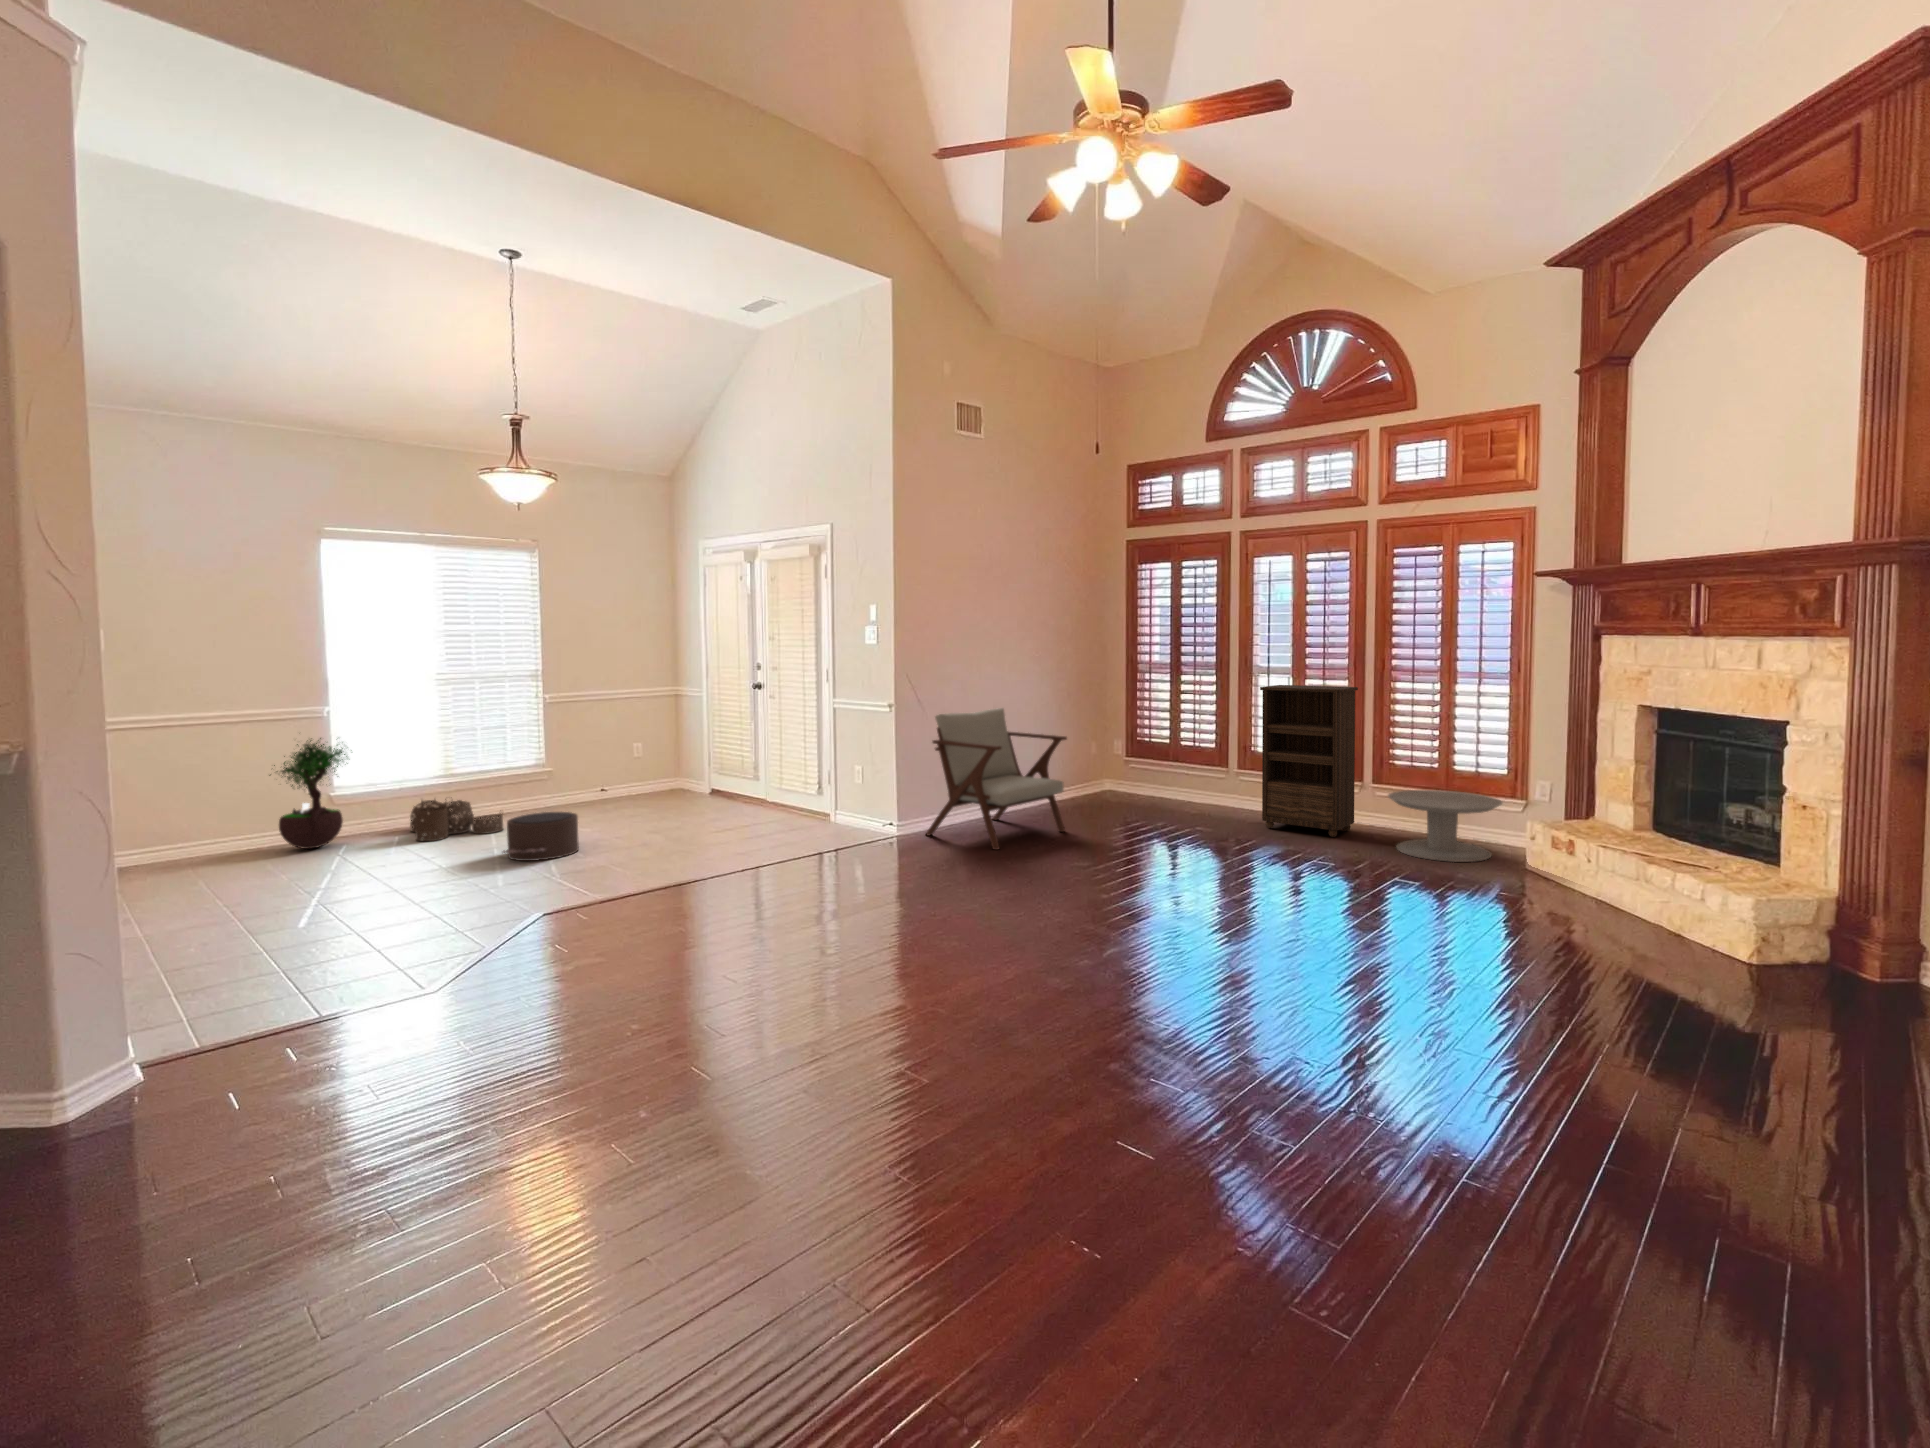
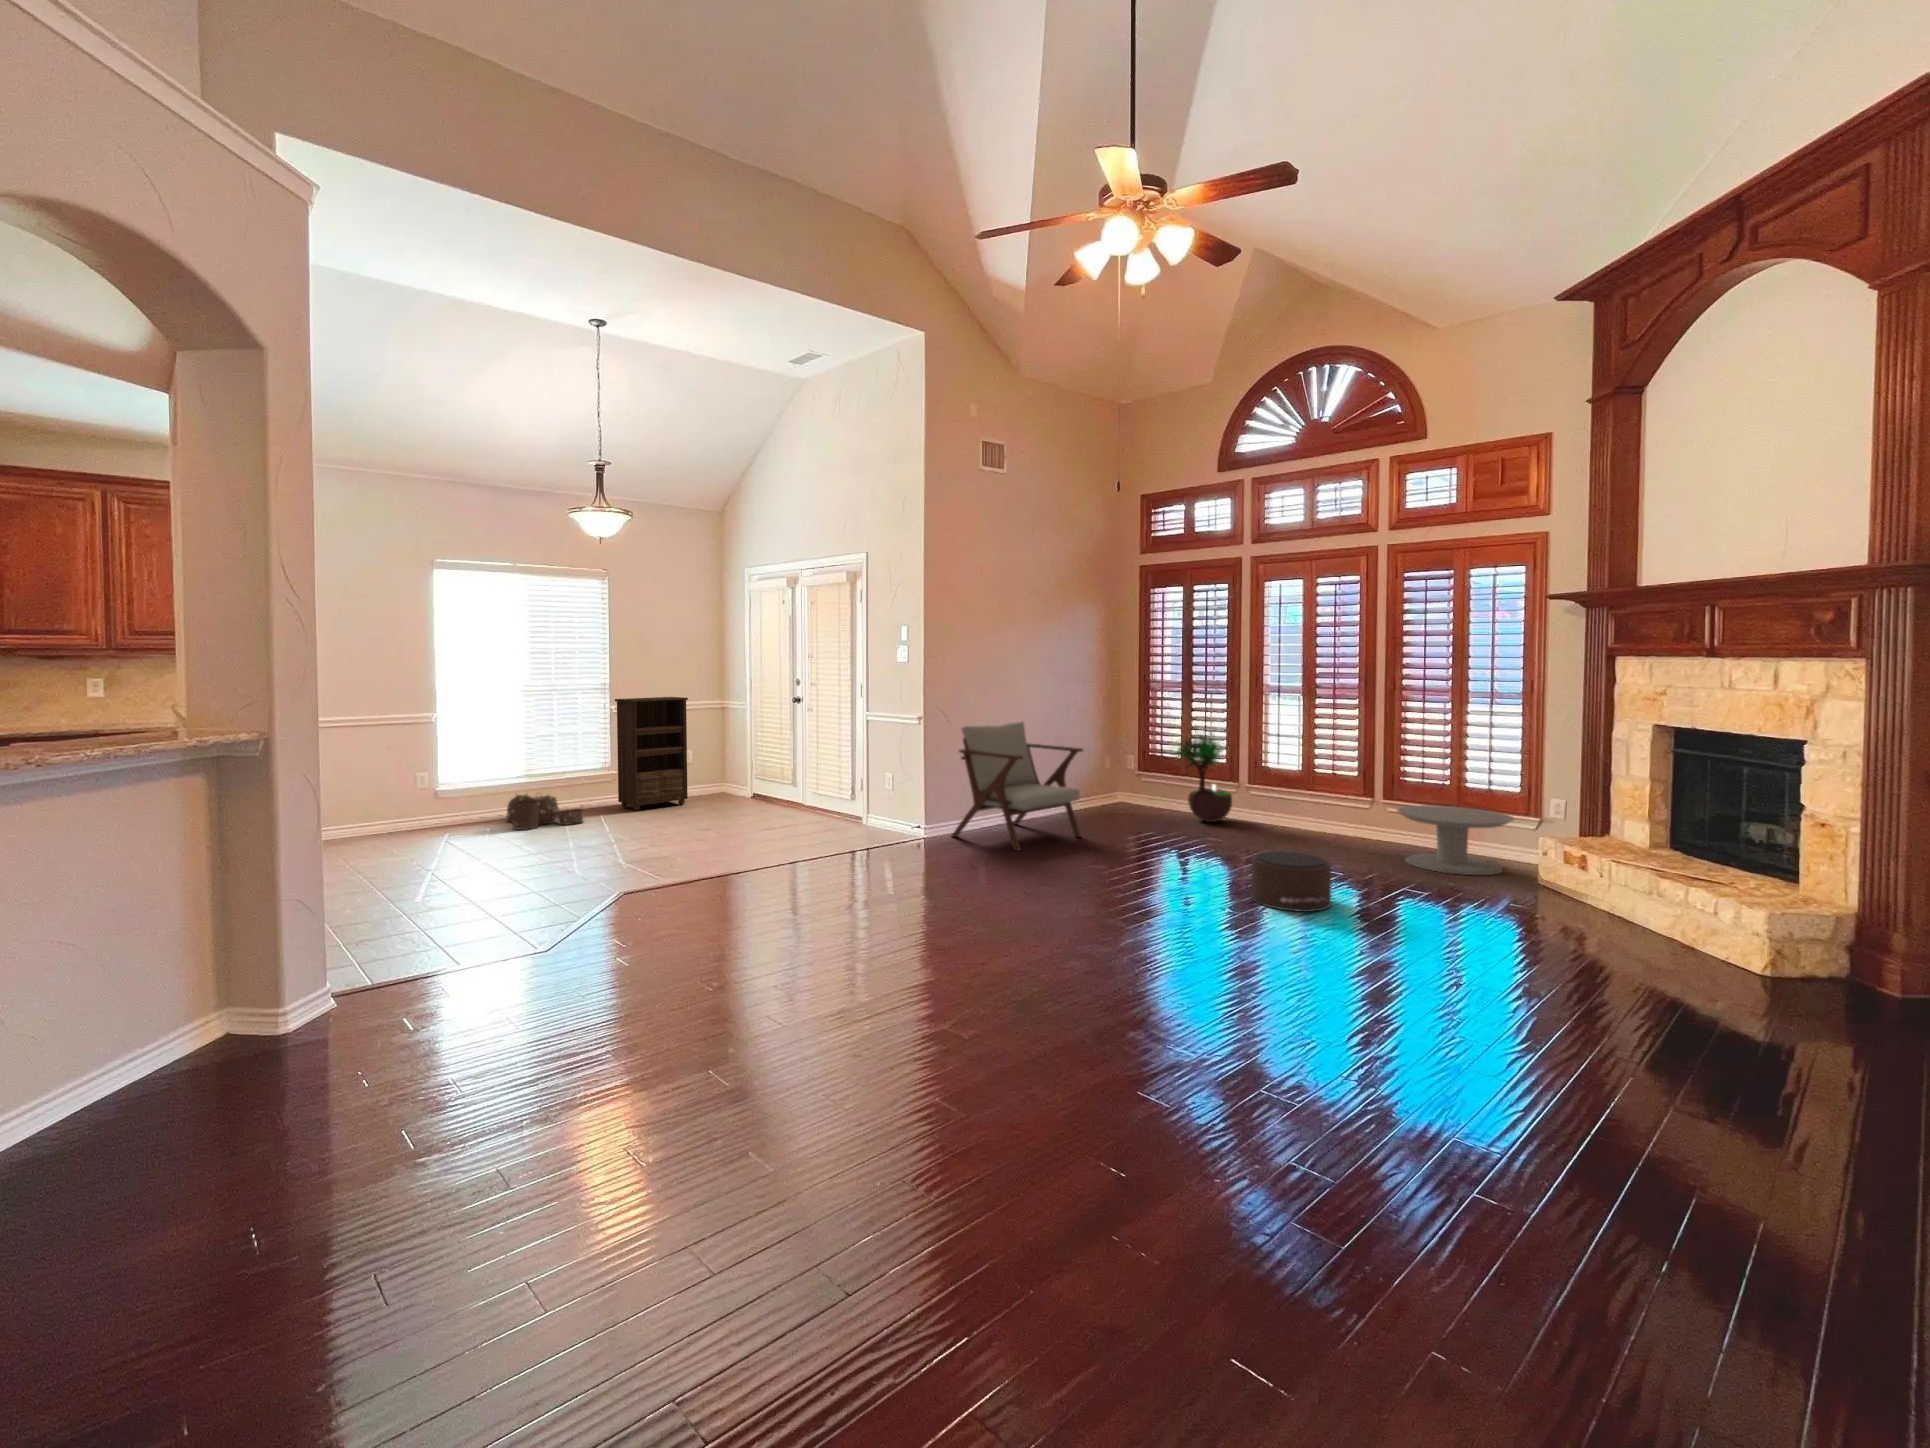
bookshelf: present [1260,685,1358,837] -> present [615,697,688,811]
potted tree: present [269,738,347,849] -> present [1175,730,1232,822]
pouf: present [503,812,579,861] -> present [1244,852,1331,912]

